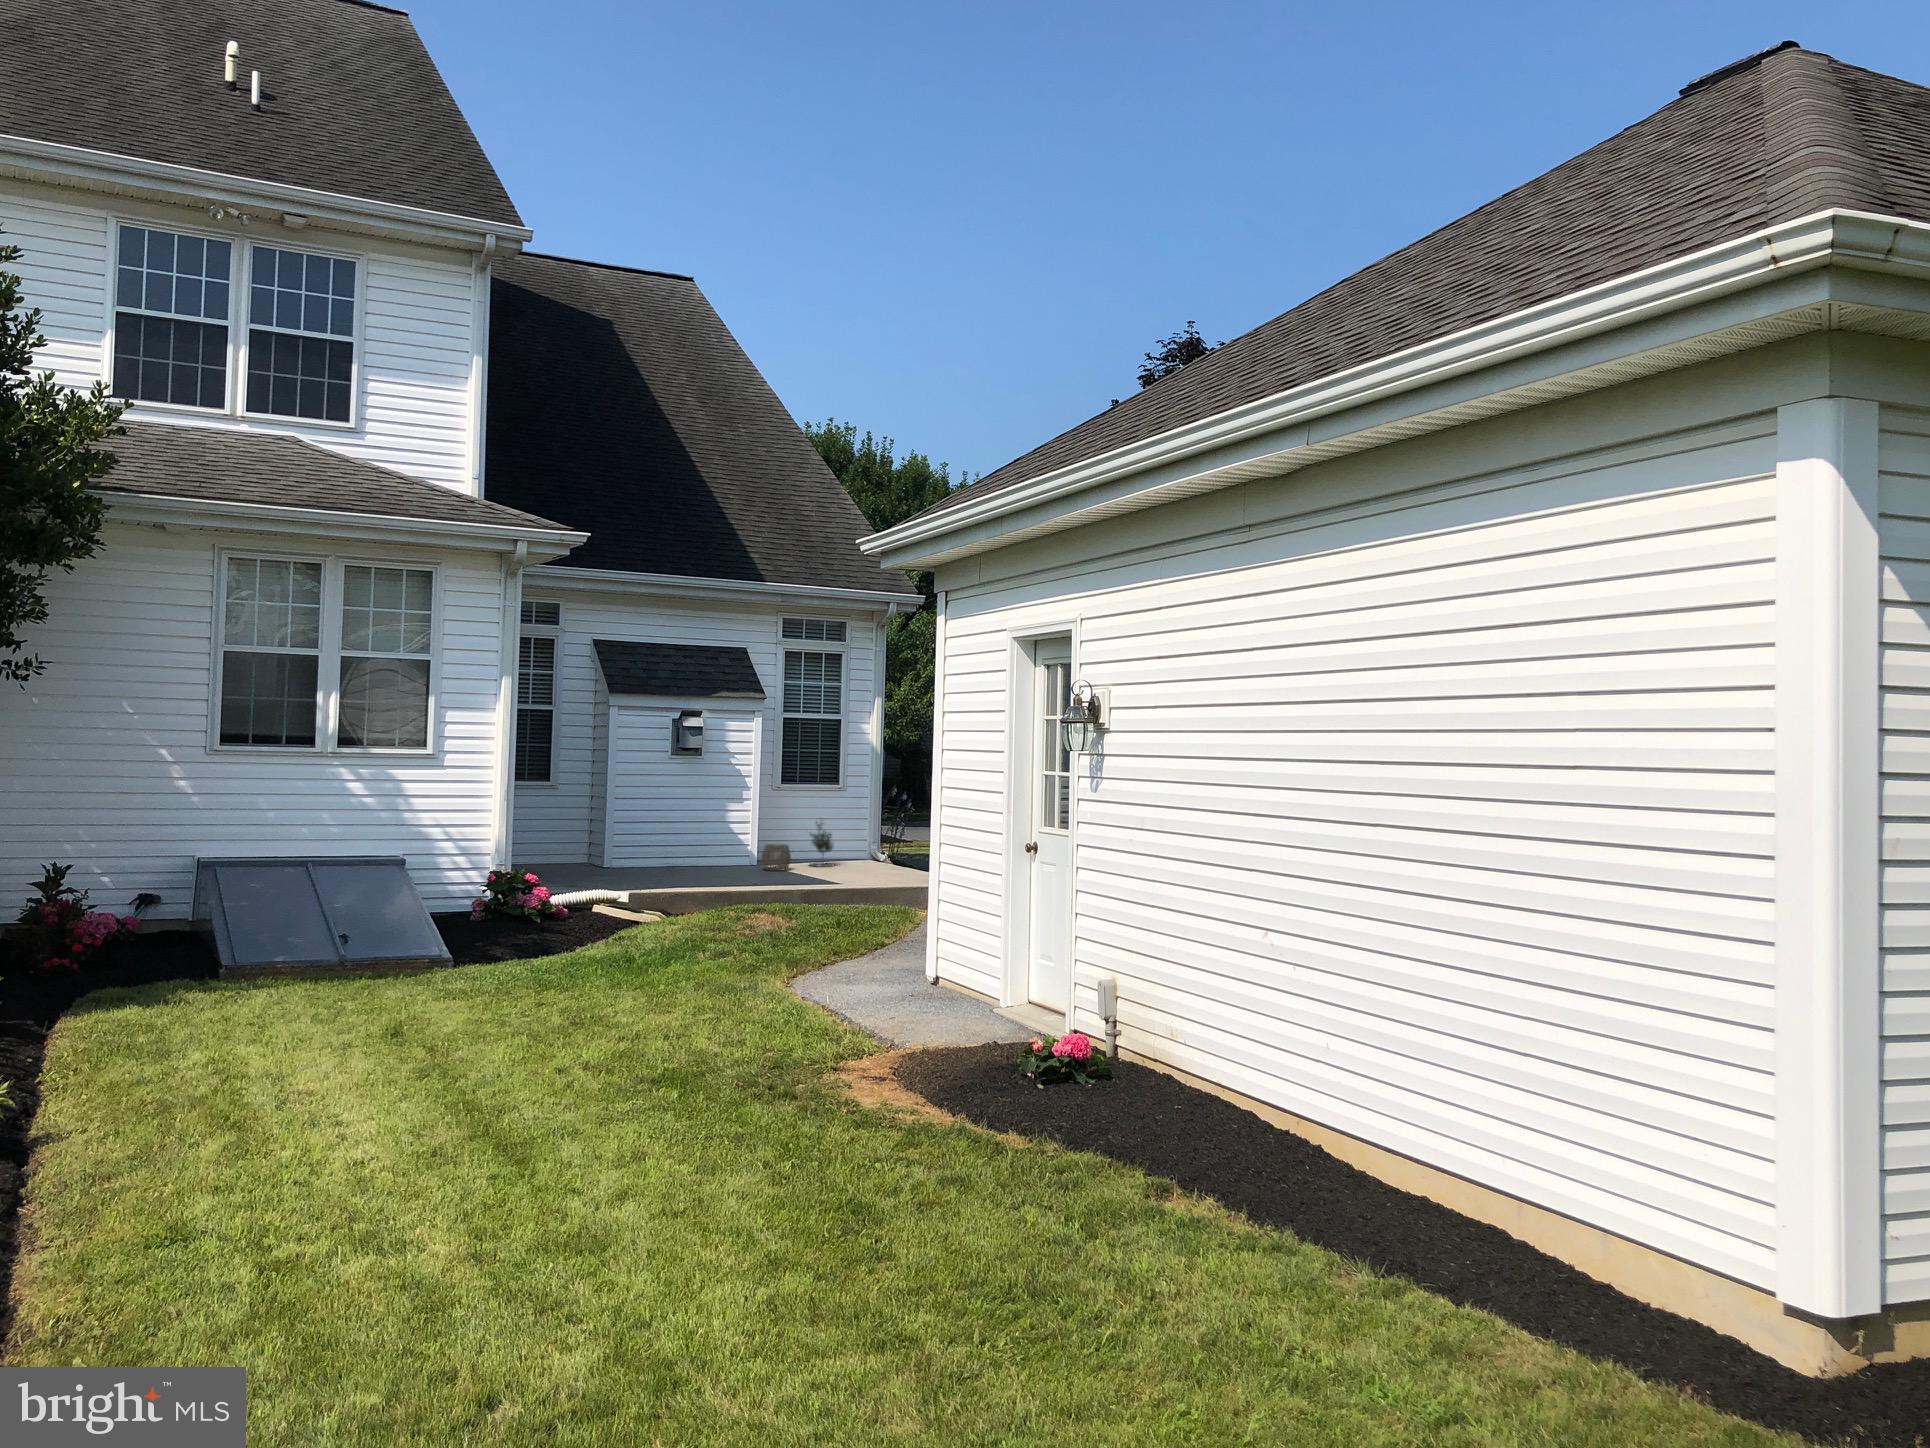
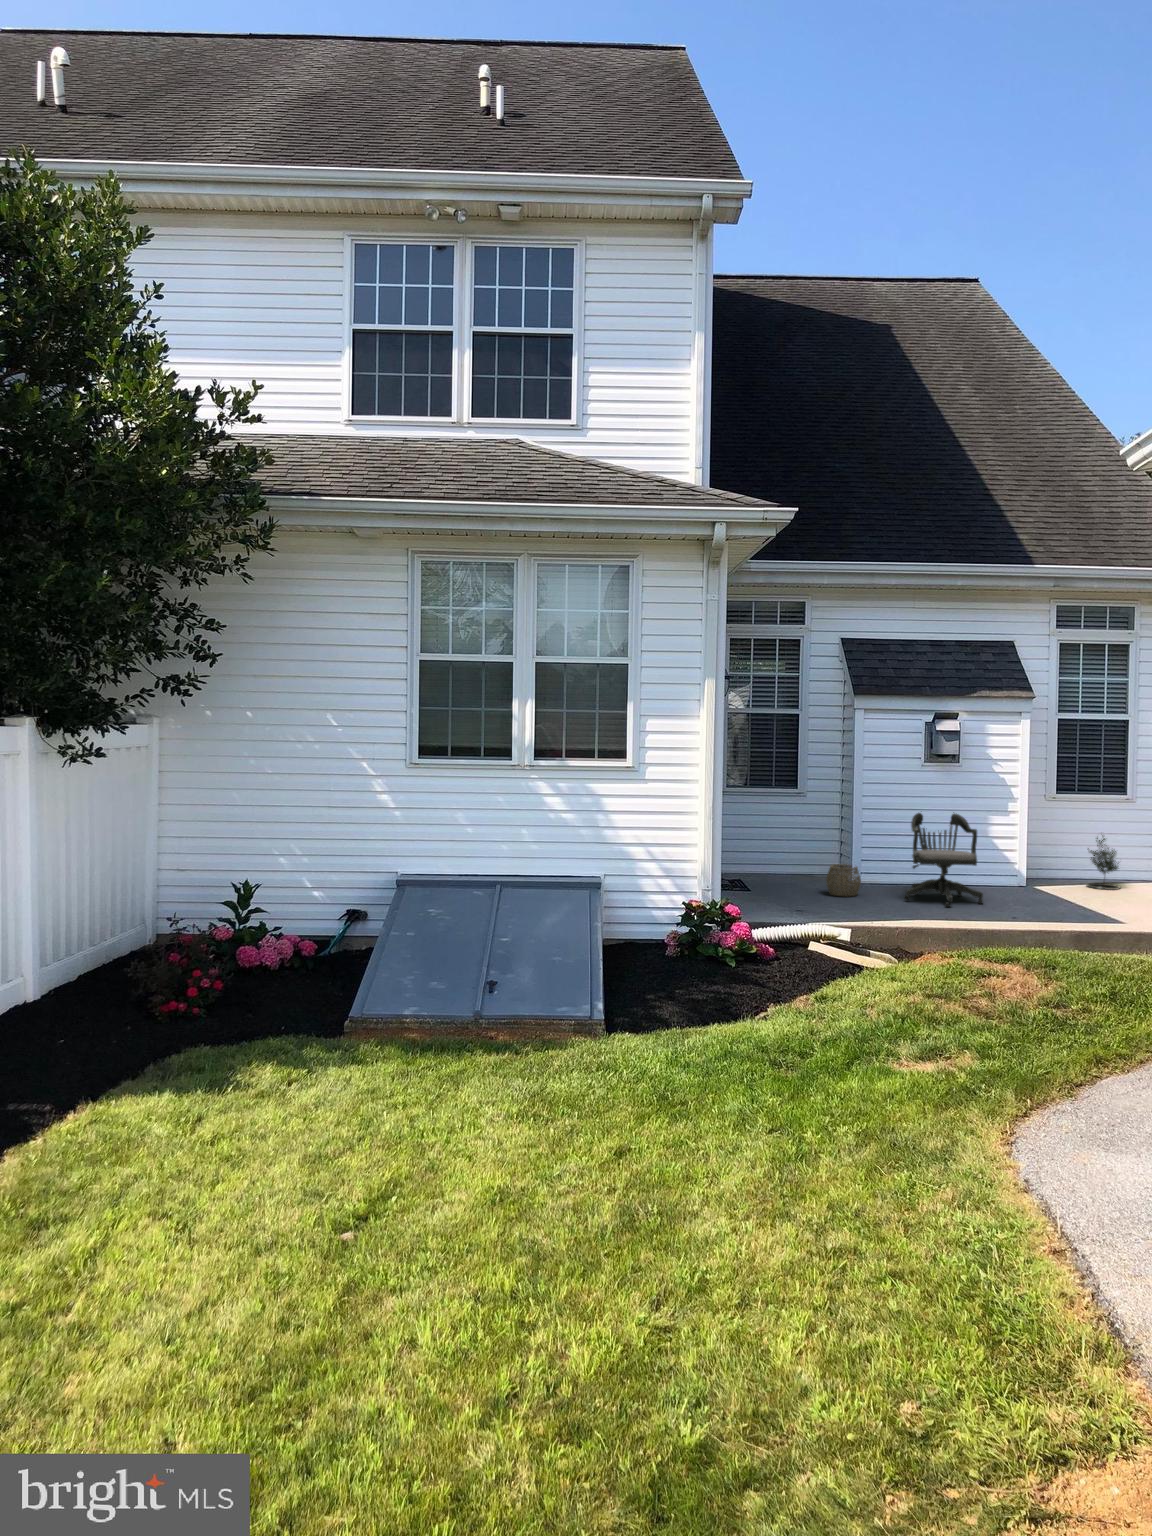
chair: none [654,799,723,884] -> present [905,812,983,907]
woven basket: present [761,844,791,871] -> present [826,864,861,897]

